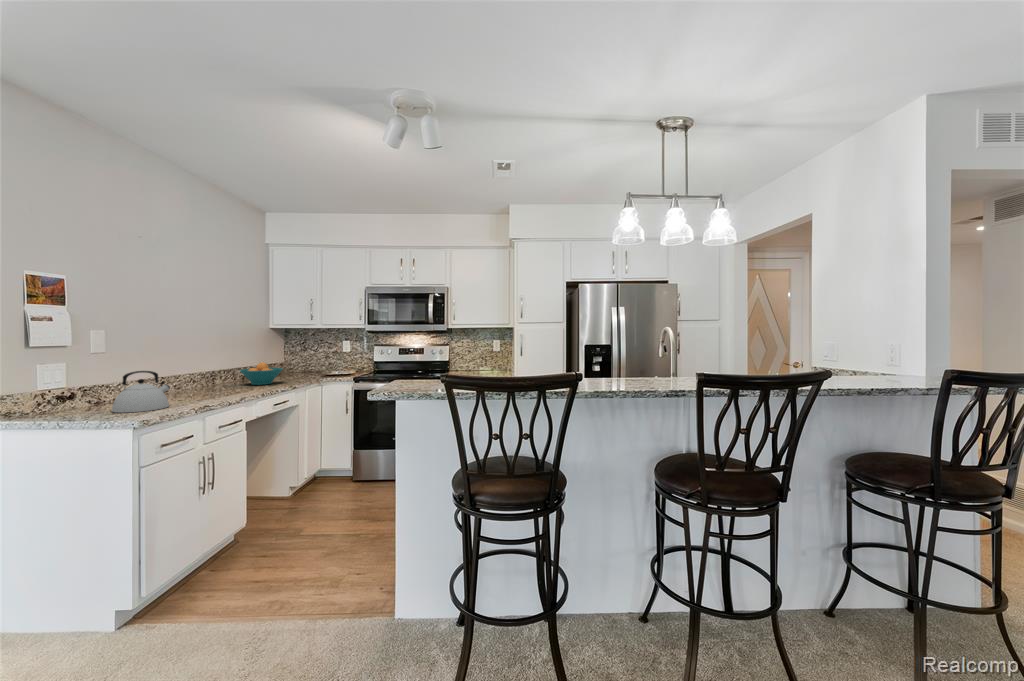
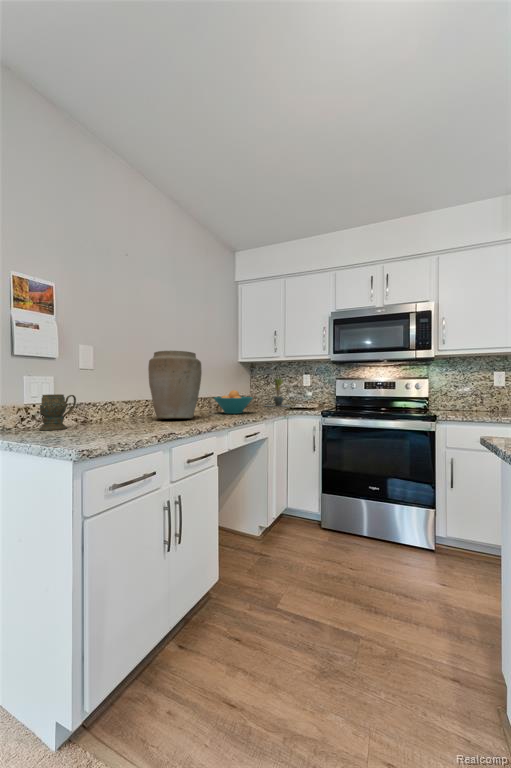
vase: none [168,333,227,394] -> present [148,351,202,418]
potted plant: none [299,343,329,374] -> present [265,379,290,407]
kettle: present [112,371,170,413] -> none [78,385,138,436]
mug: none [54,379,93,413] -> present [39,394,76,431]

